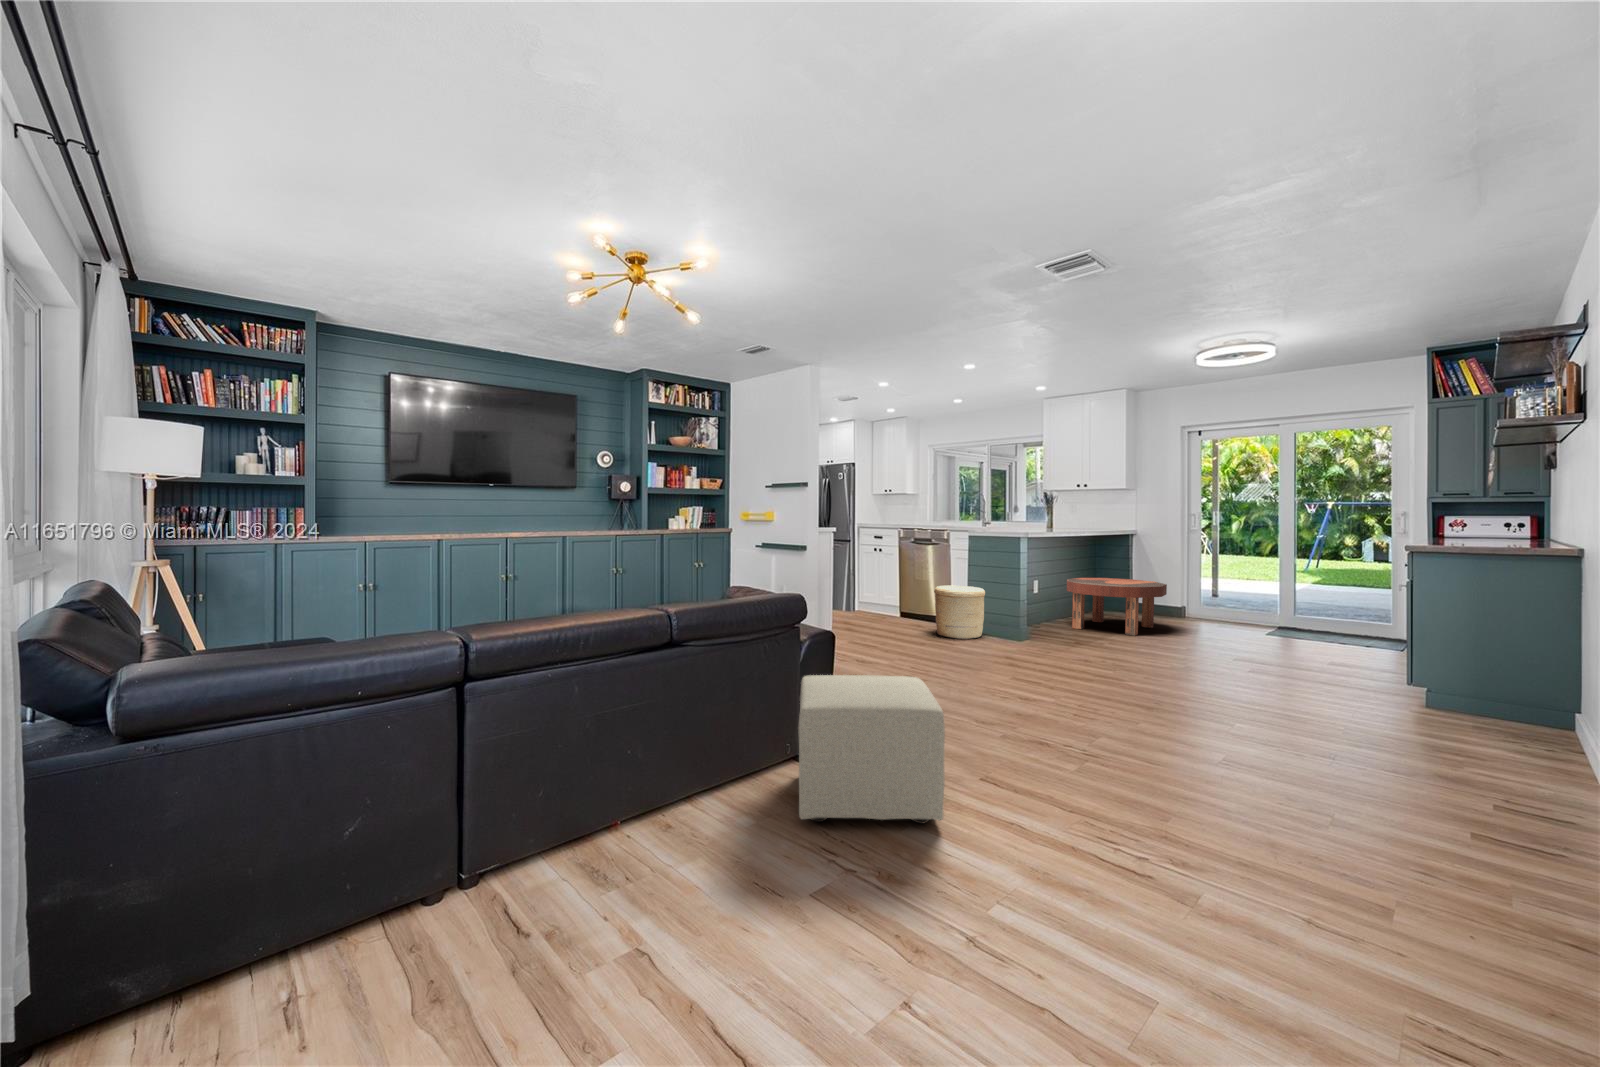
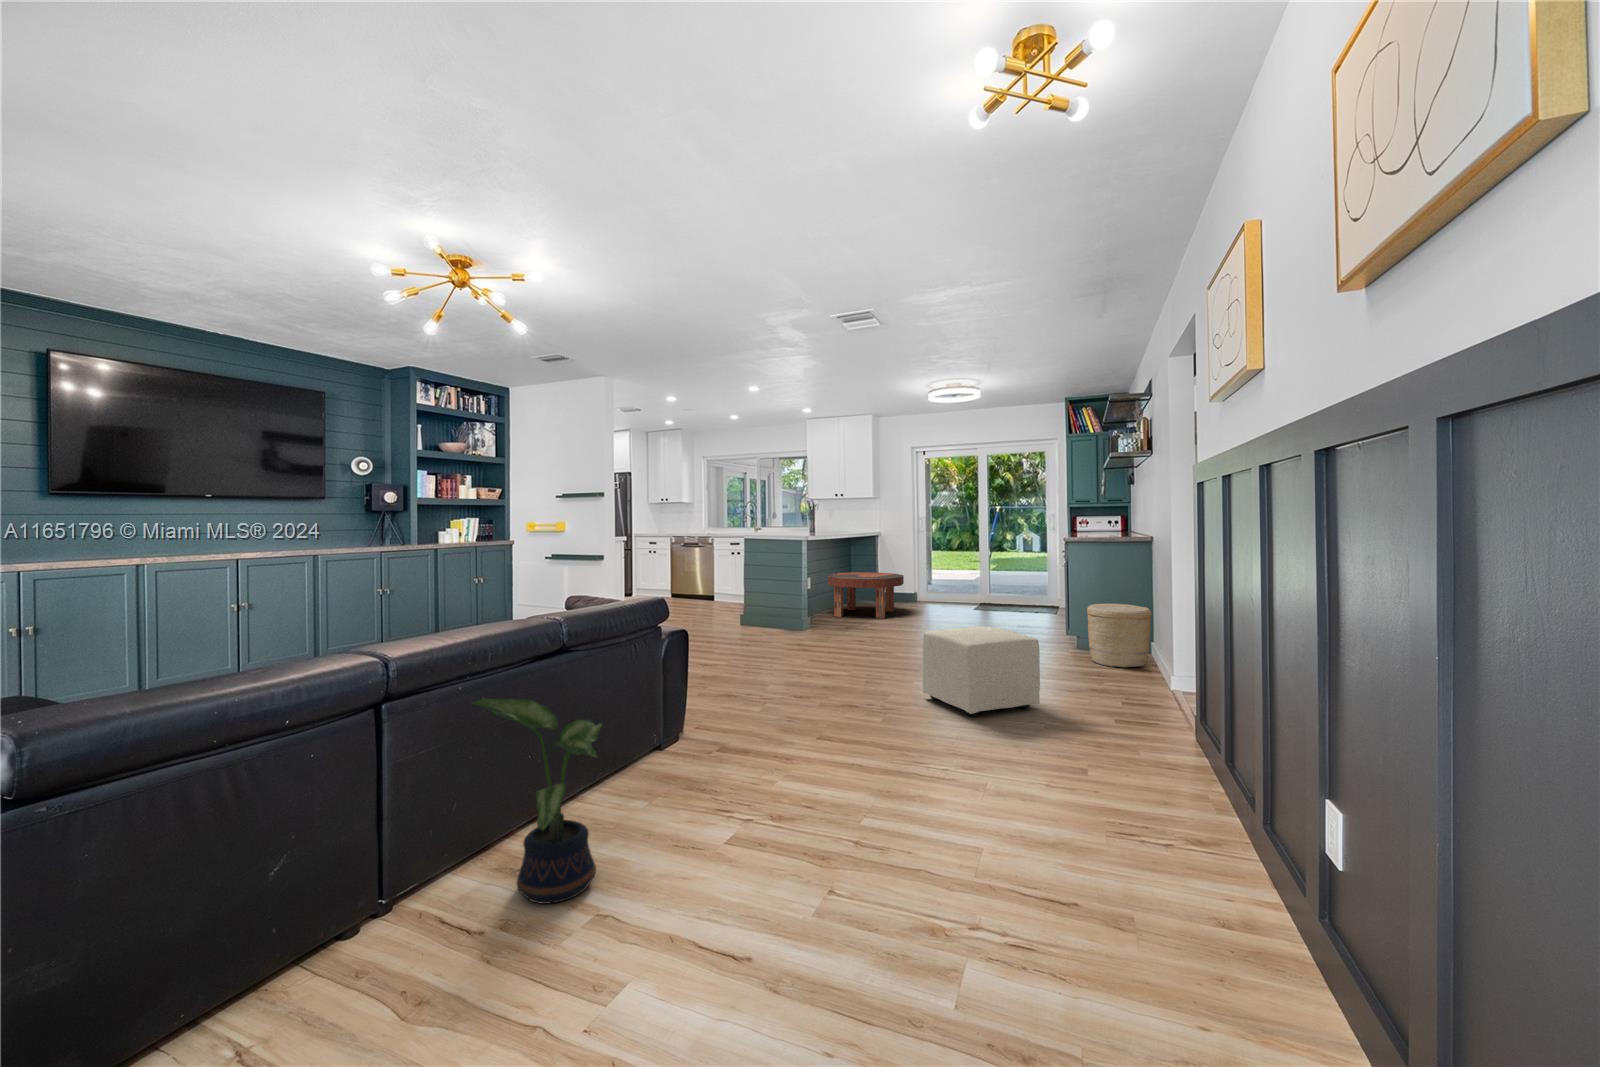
woven basket: present [934,585,985,639] -> present [1087,604,1152,667]
ottoman: present [799,675,945,823] -> present [923,627,1040,716]
potted plant: none [528,686,673,930] -> present [472,699,602,904]

